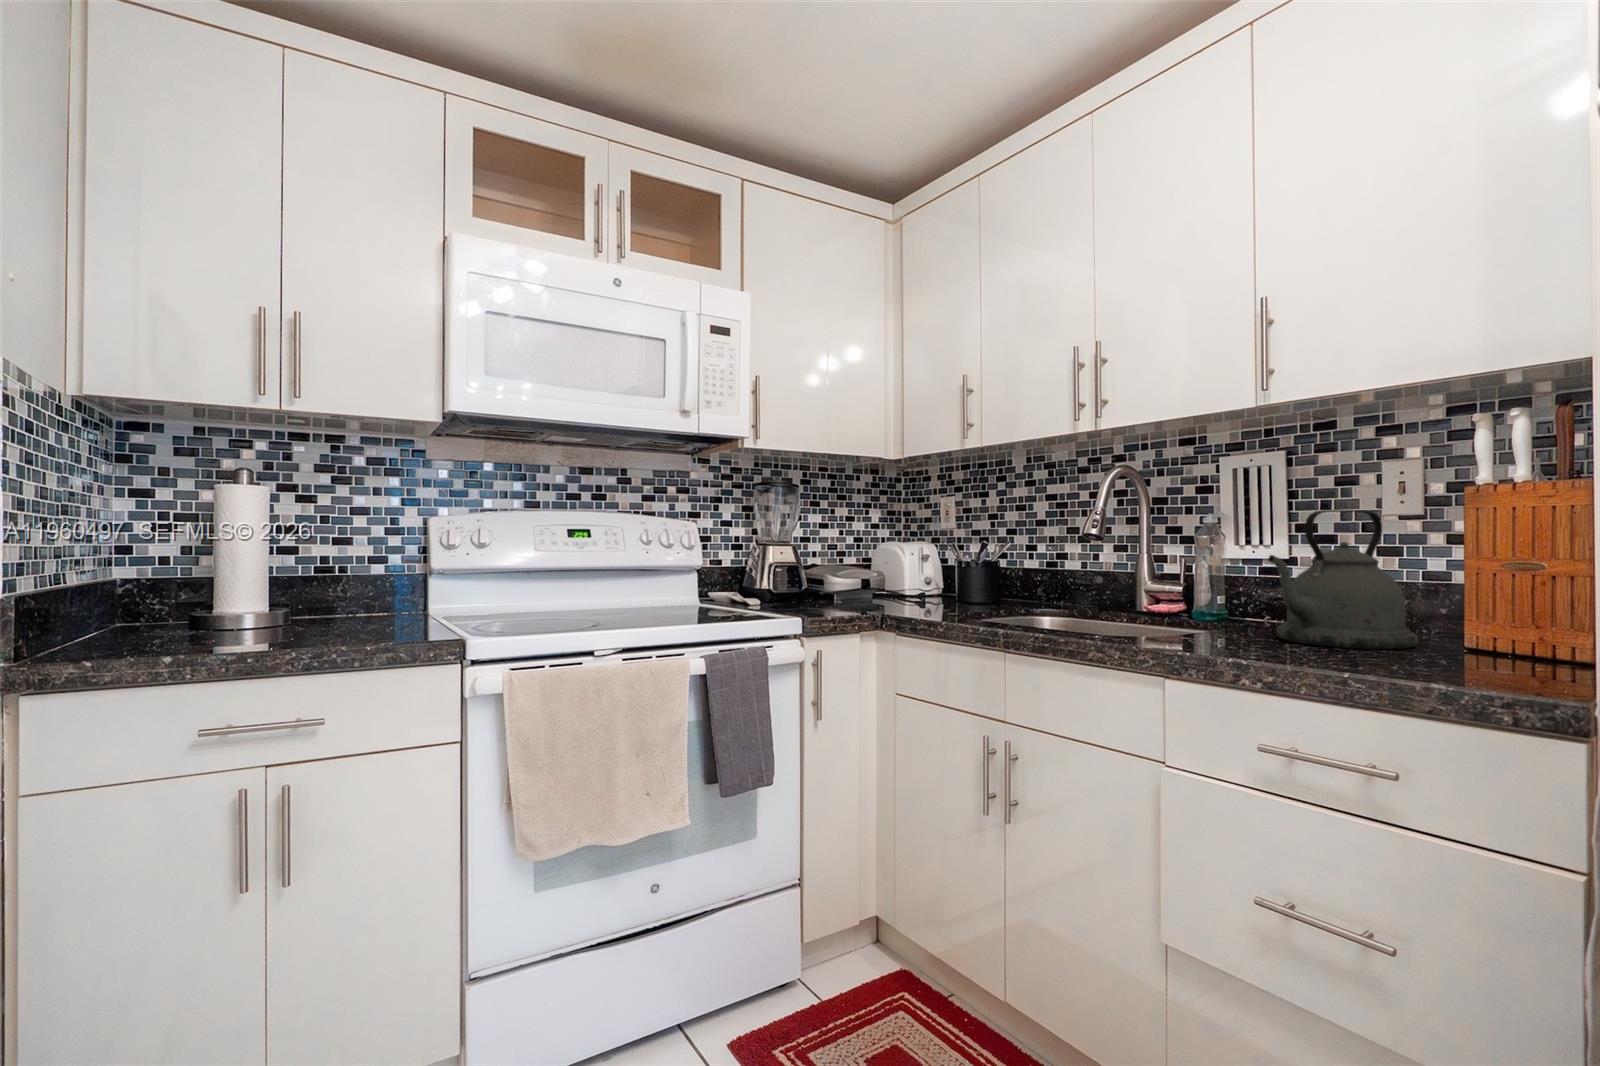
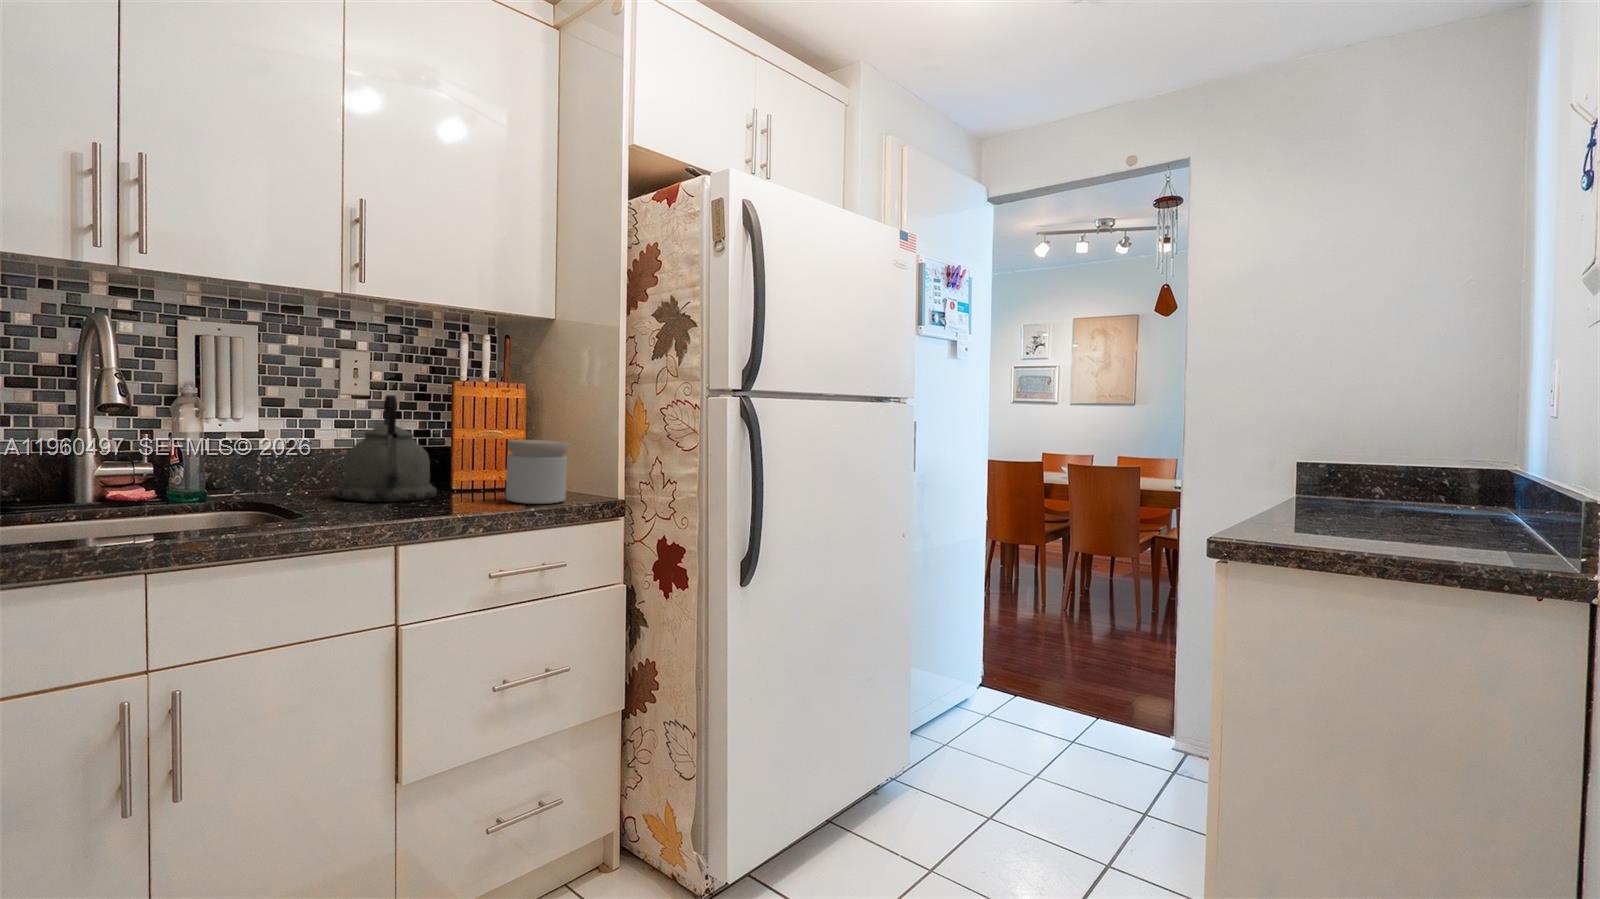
jar: none [1412,566,1542,679] -> present [506,440,568,504]

